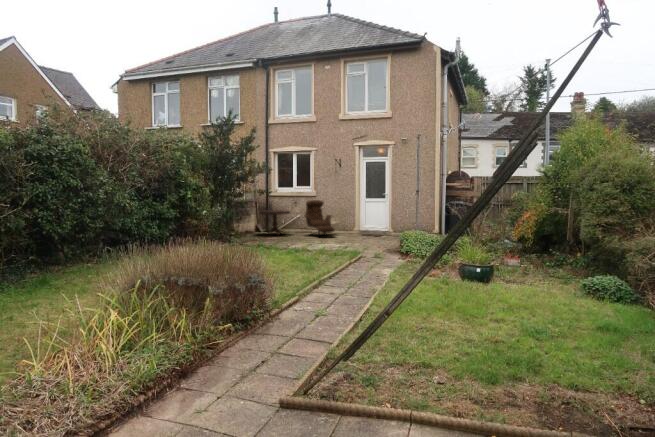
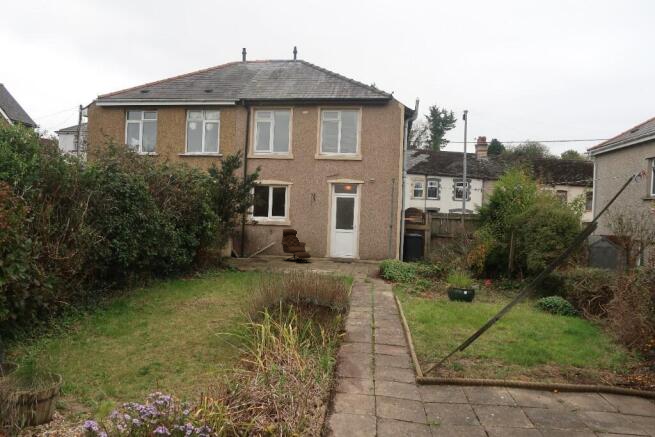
side table: present [260,210,290,235] -> none [239,237,269,261]

